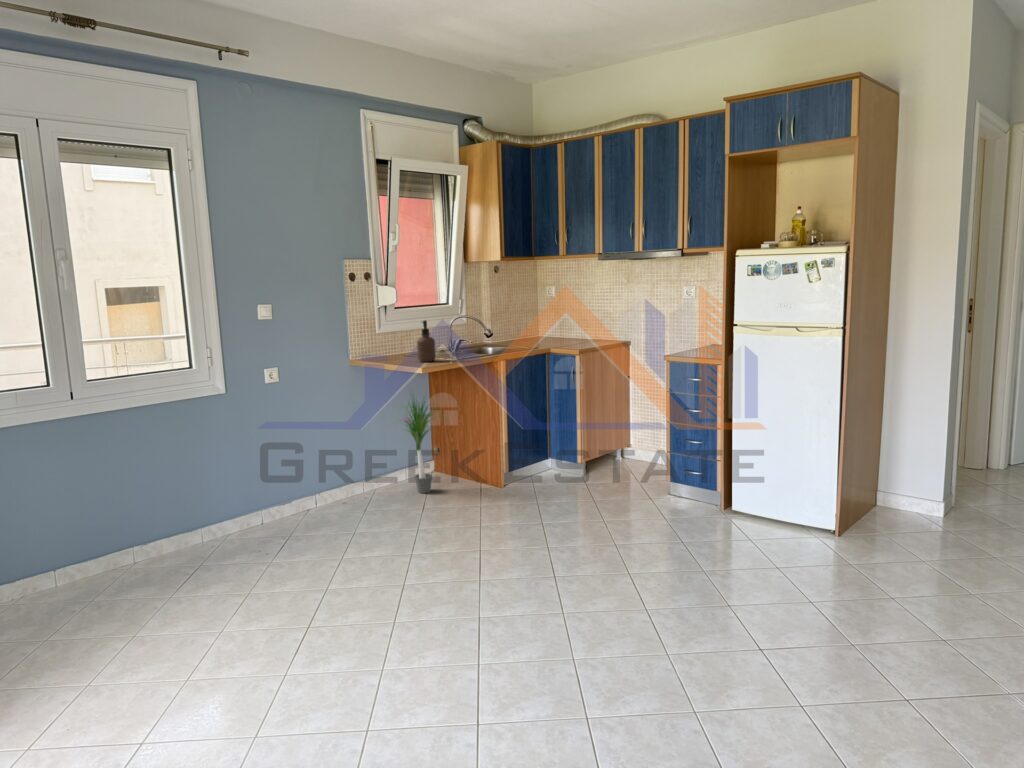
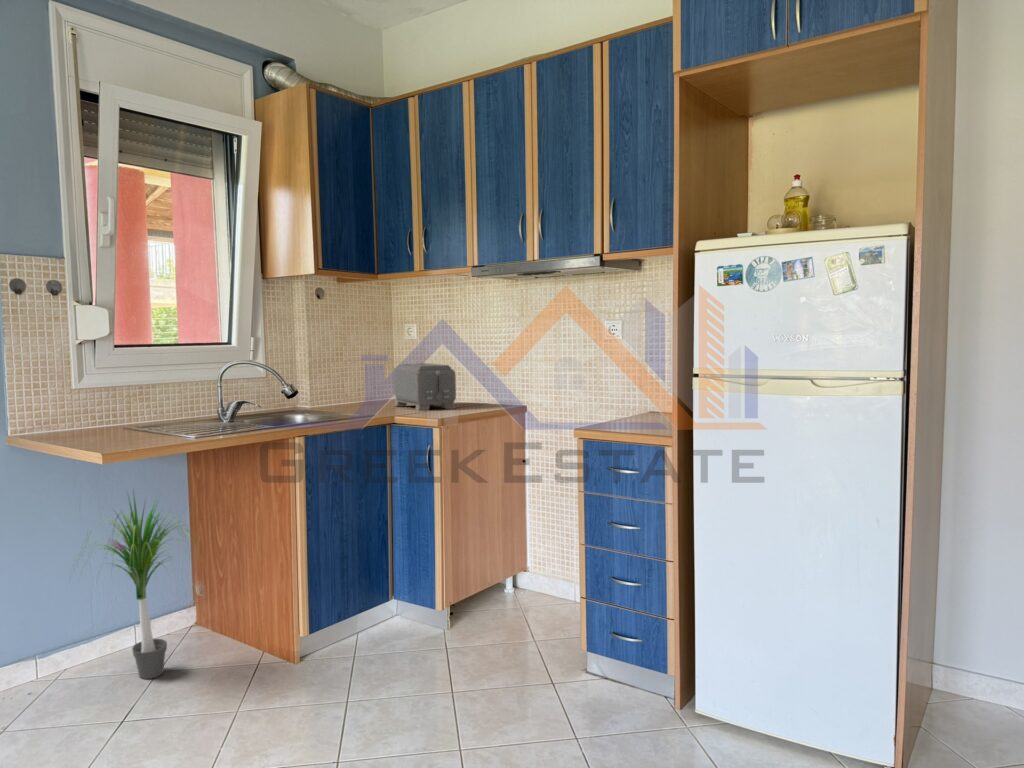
toaster: none [543,314,585,345] -> present [394,363,456,411]
soap dispenser: present [417,320,436,362] -> none [113,365,153,442]

